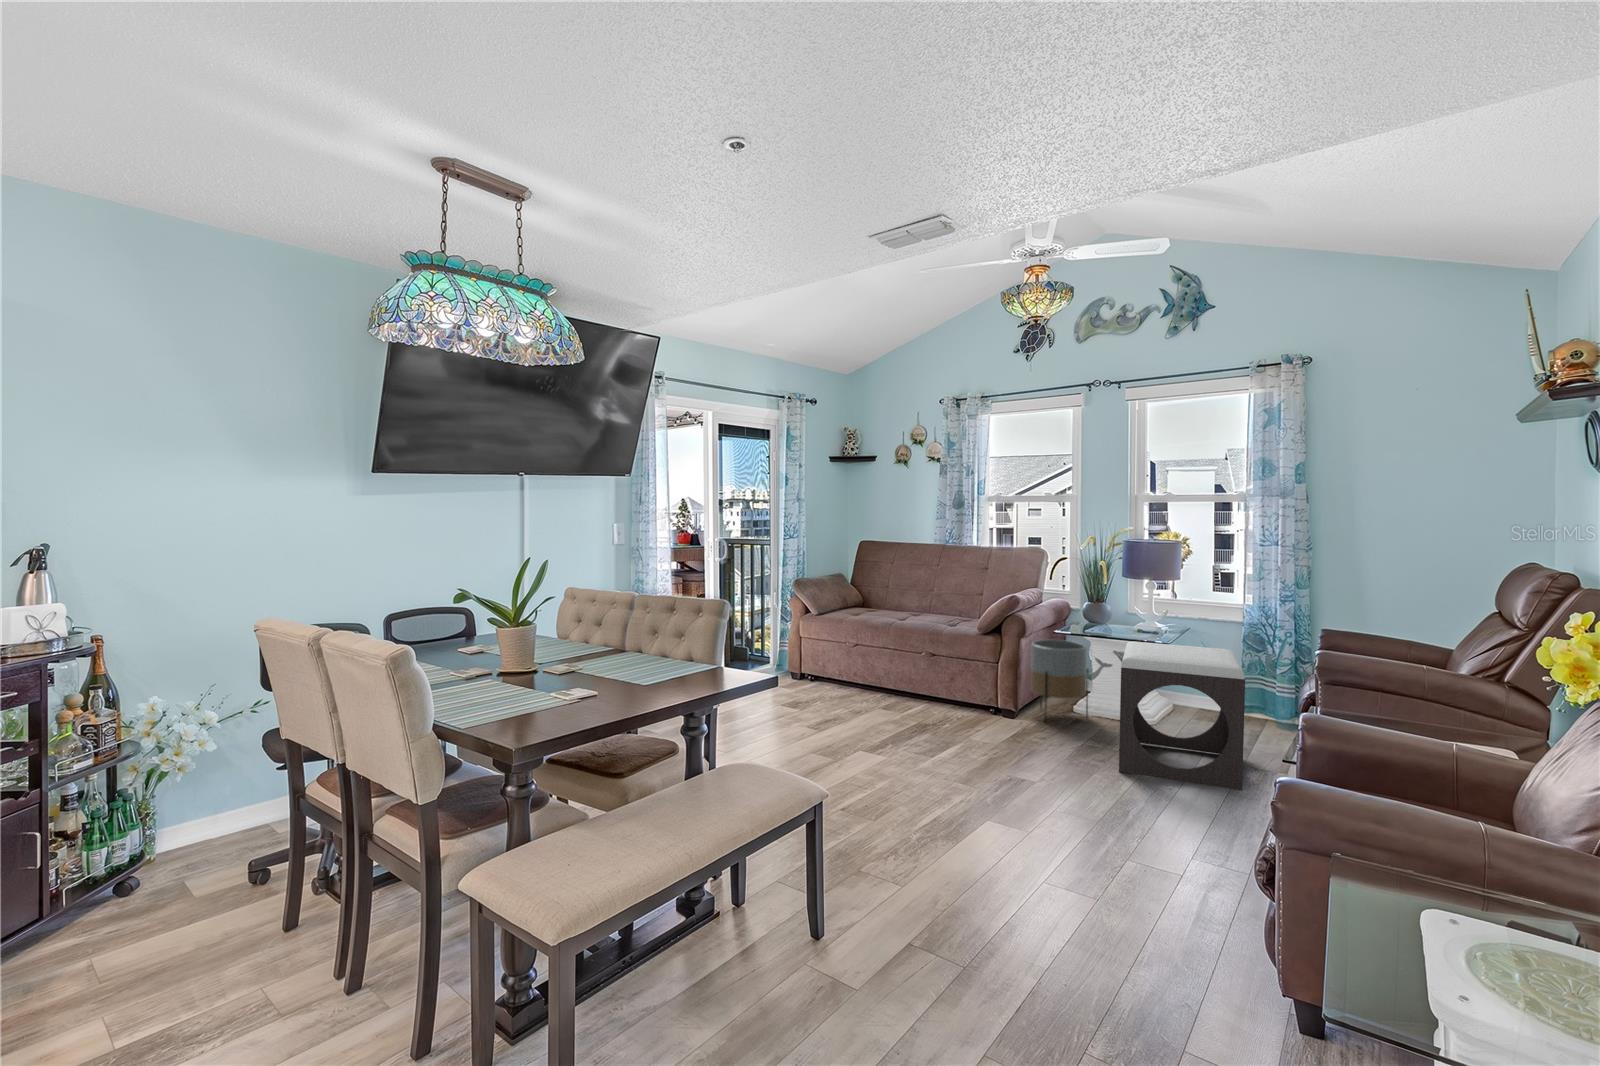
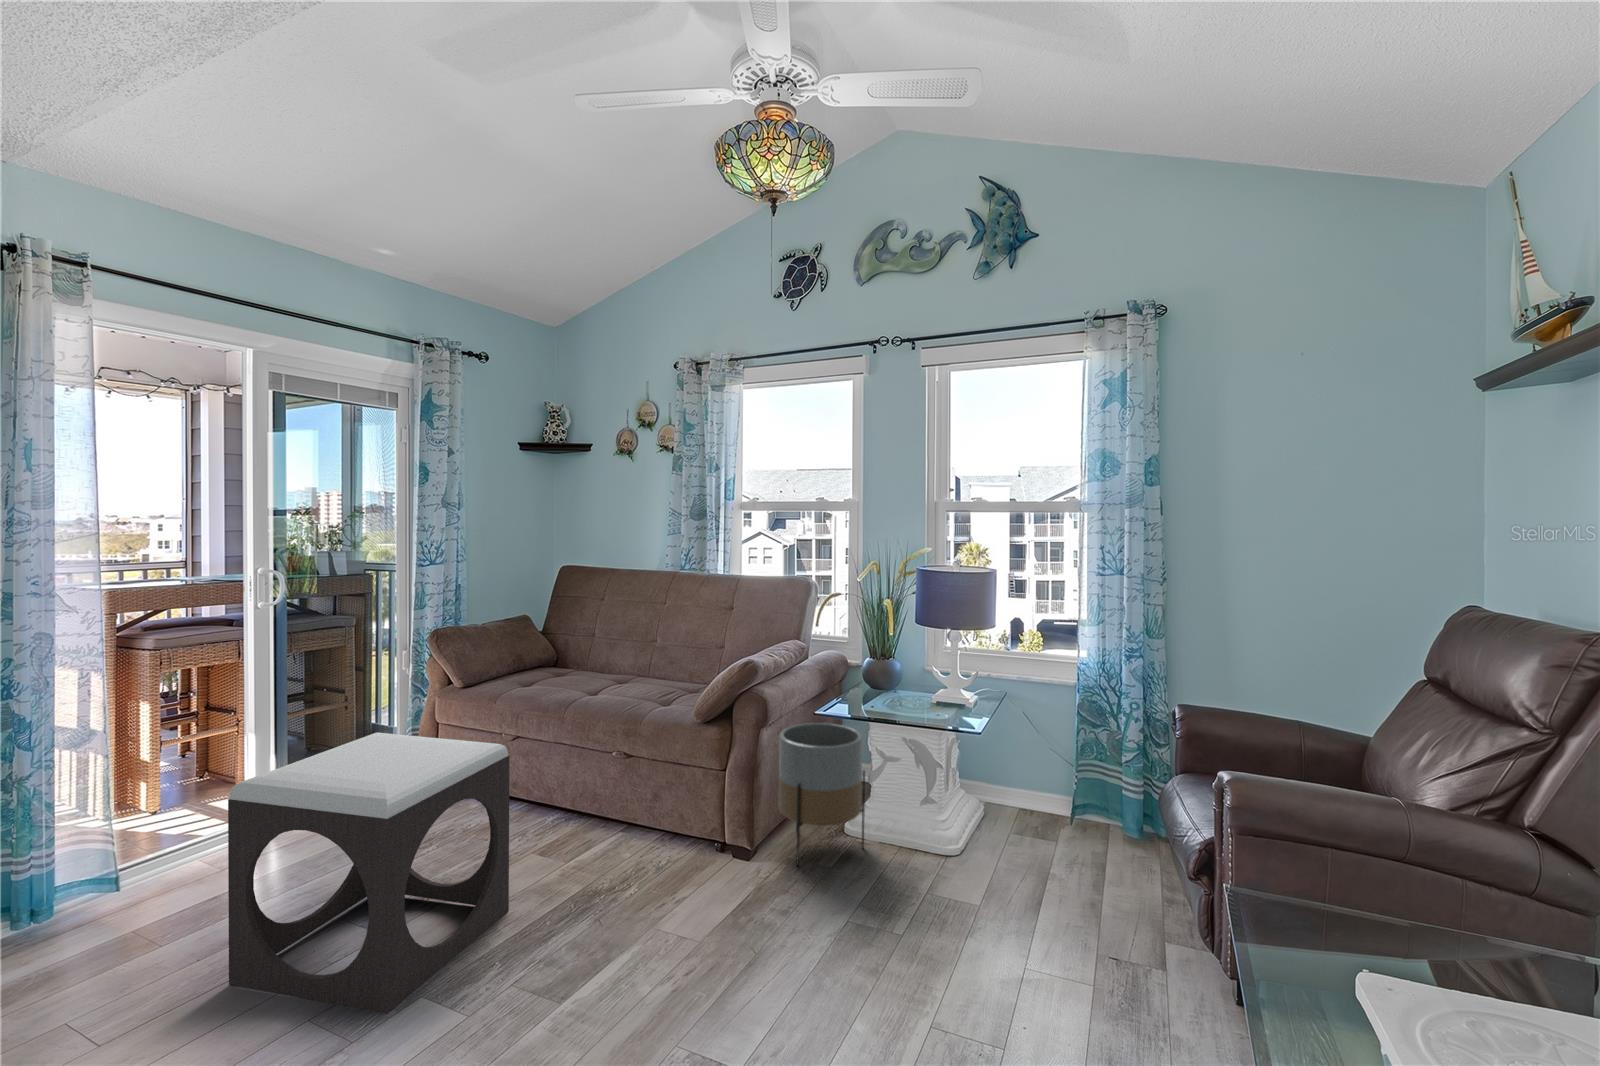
footstool: present [1119,642,1245,790] -> present [228,732,509,1014]

